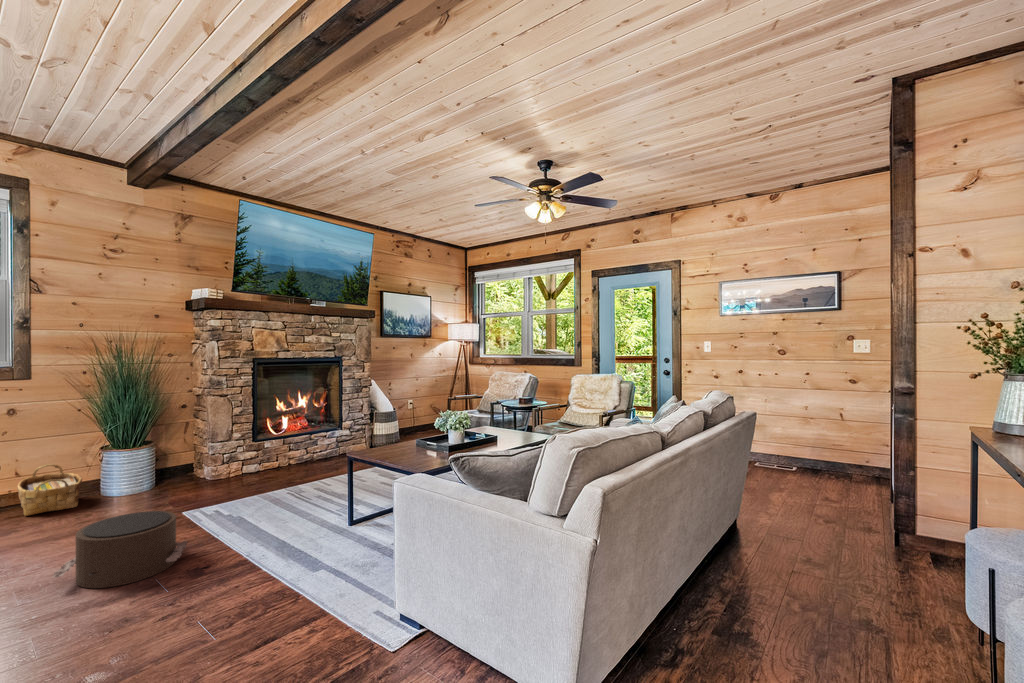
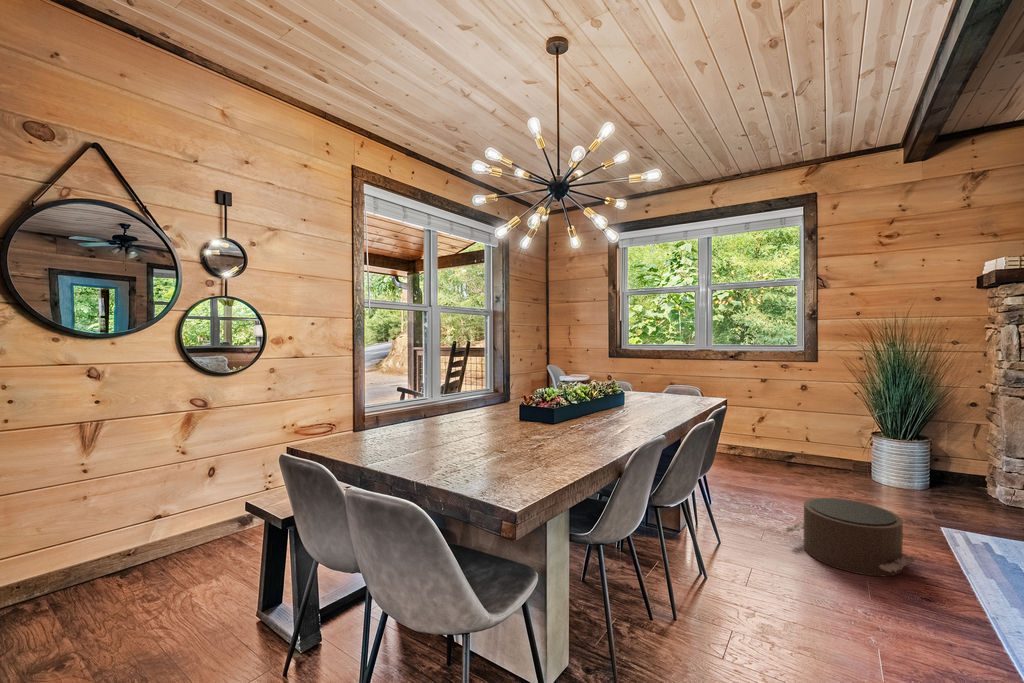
woven basket: present [17,464,82,516] -> none [804,436,854,481]

